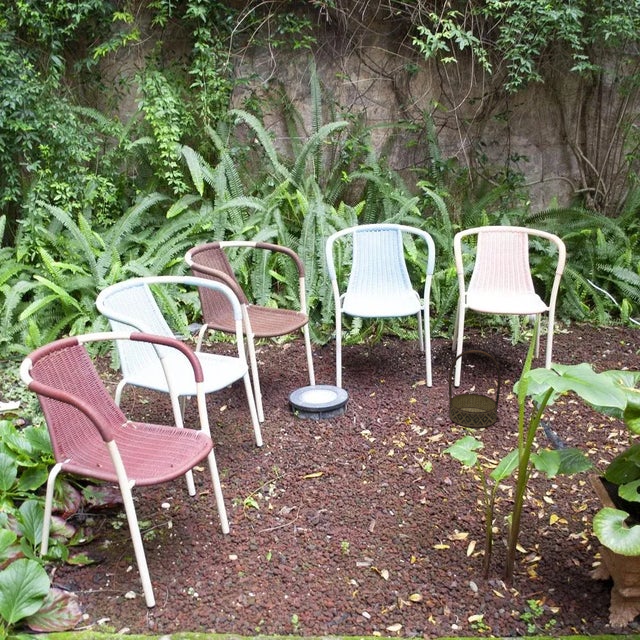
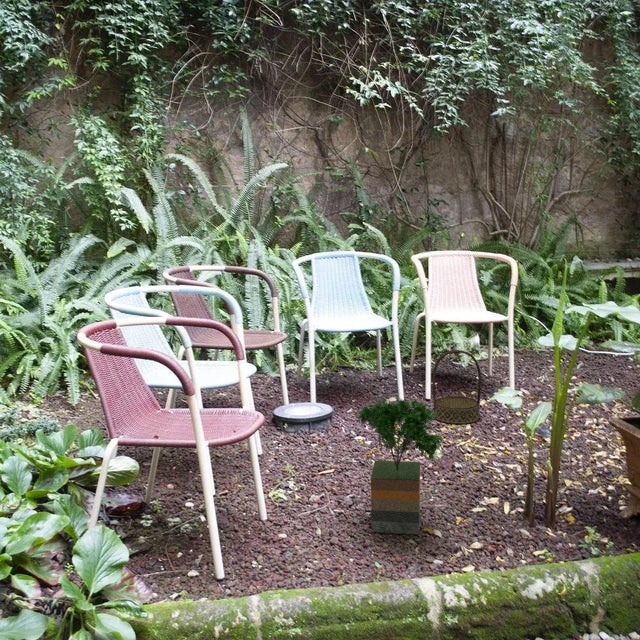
potted tree: none [310,432,396,575] -> present [357,399,442,535]

